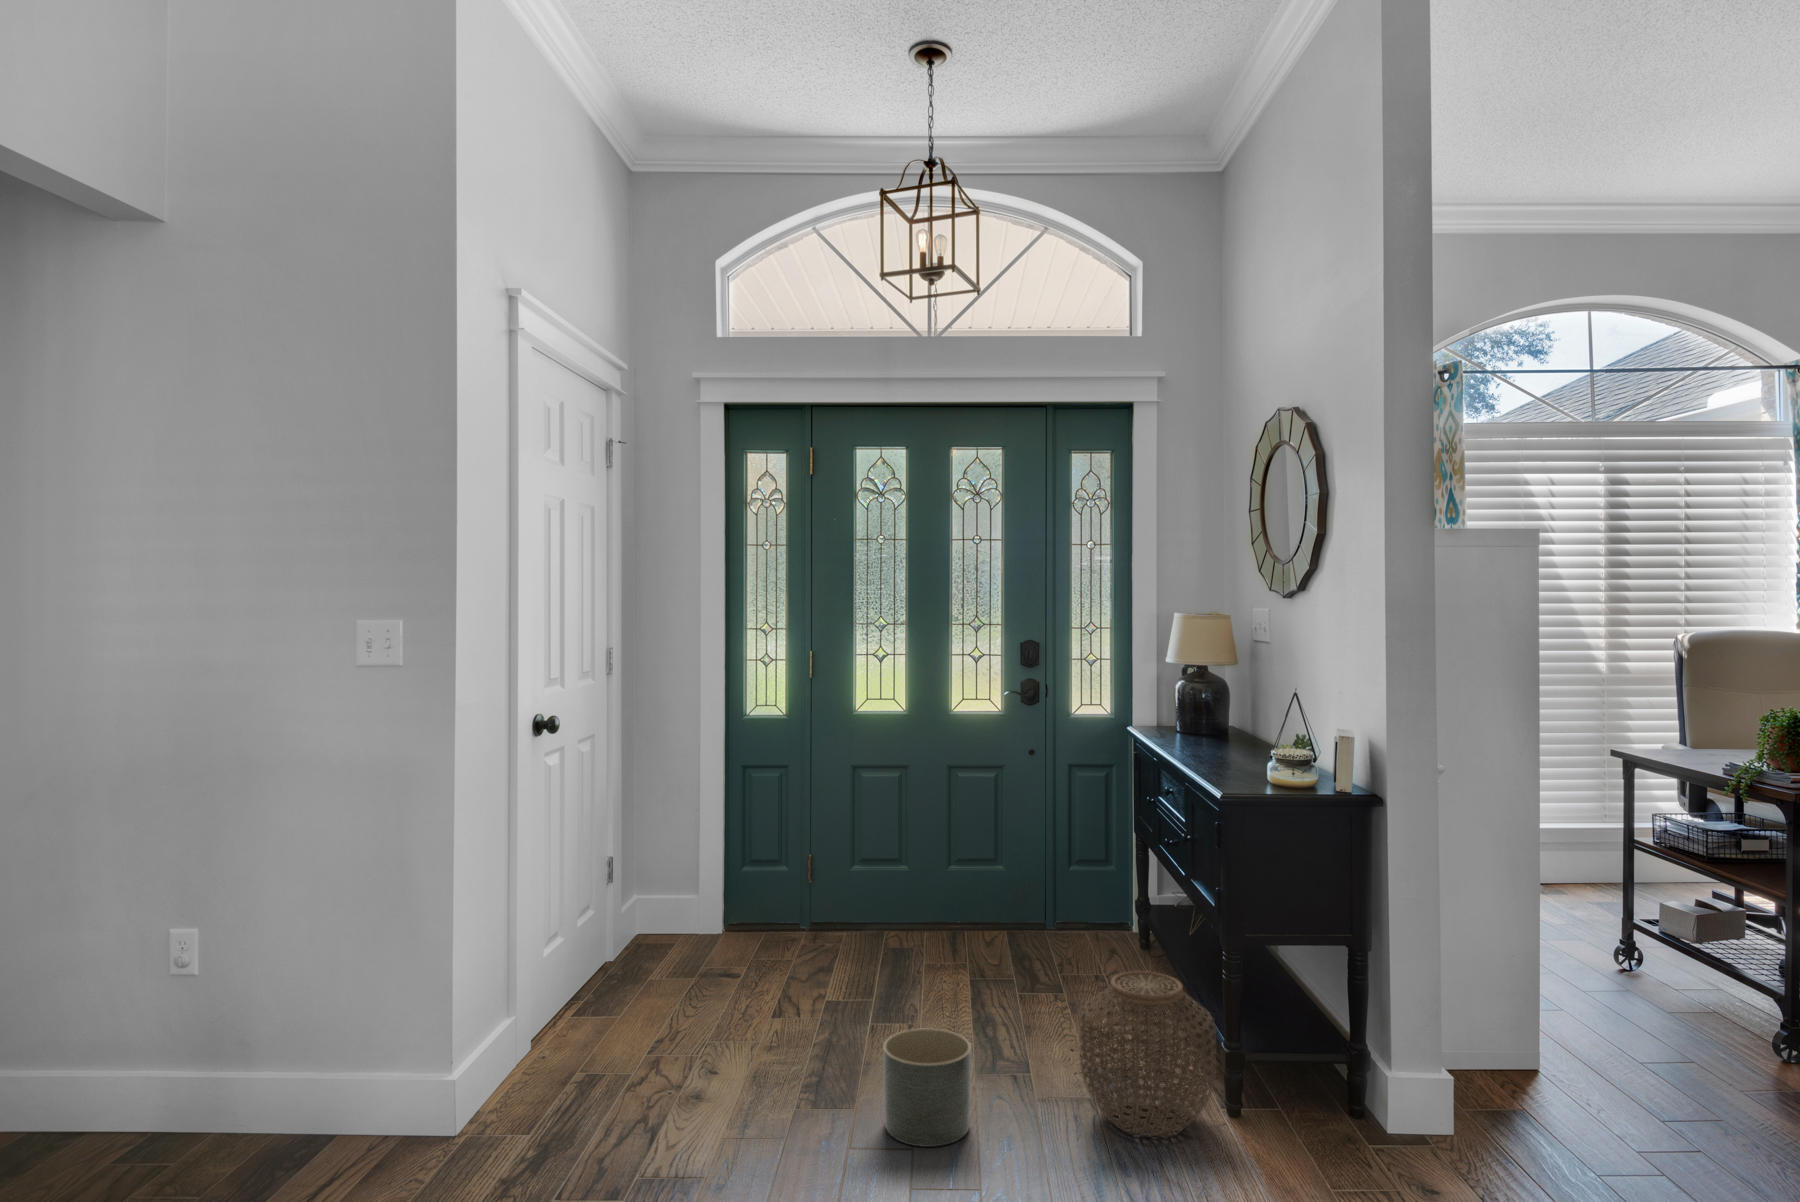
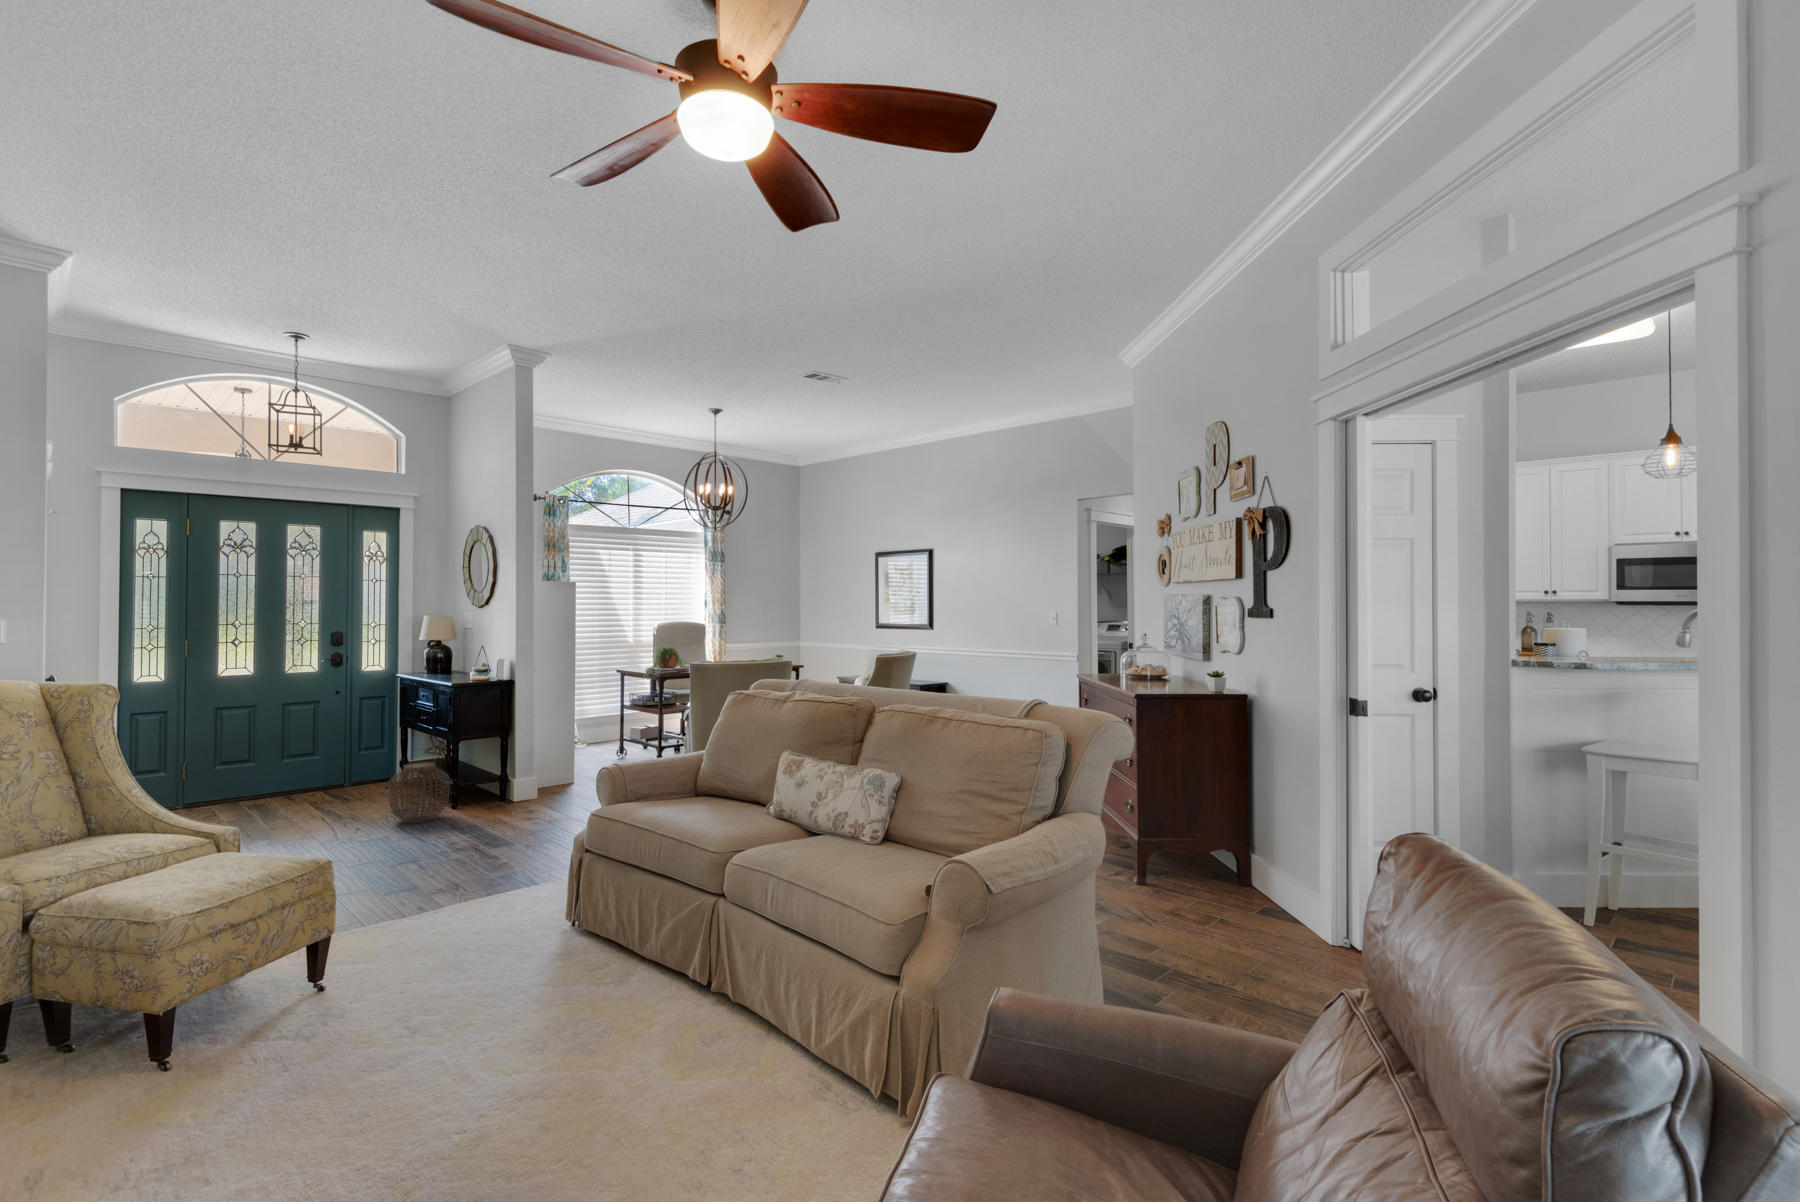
planter: present [883,1029,971,1147] -> none [294,799,339,842]

